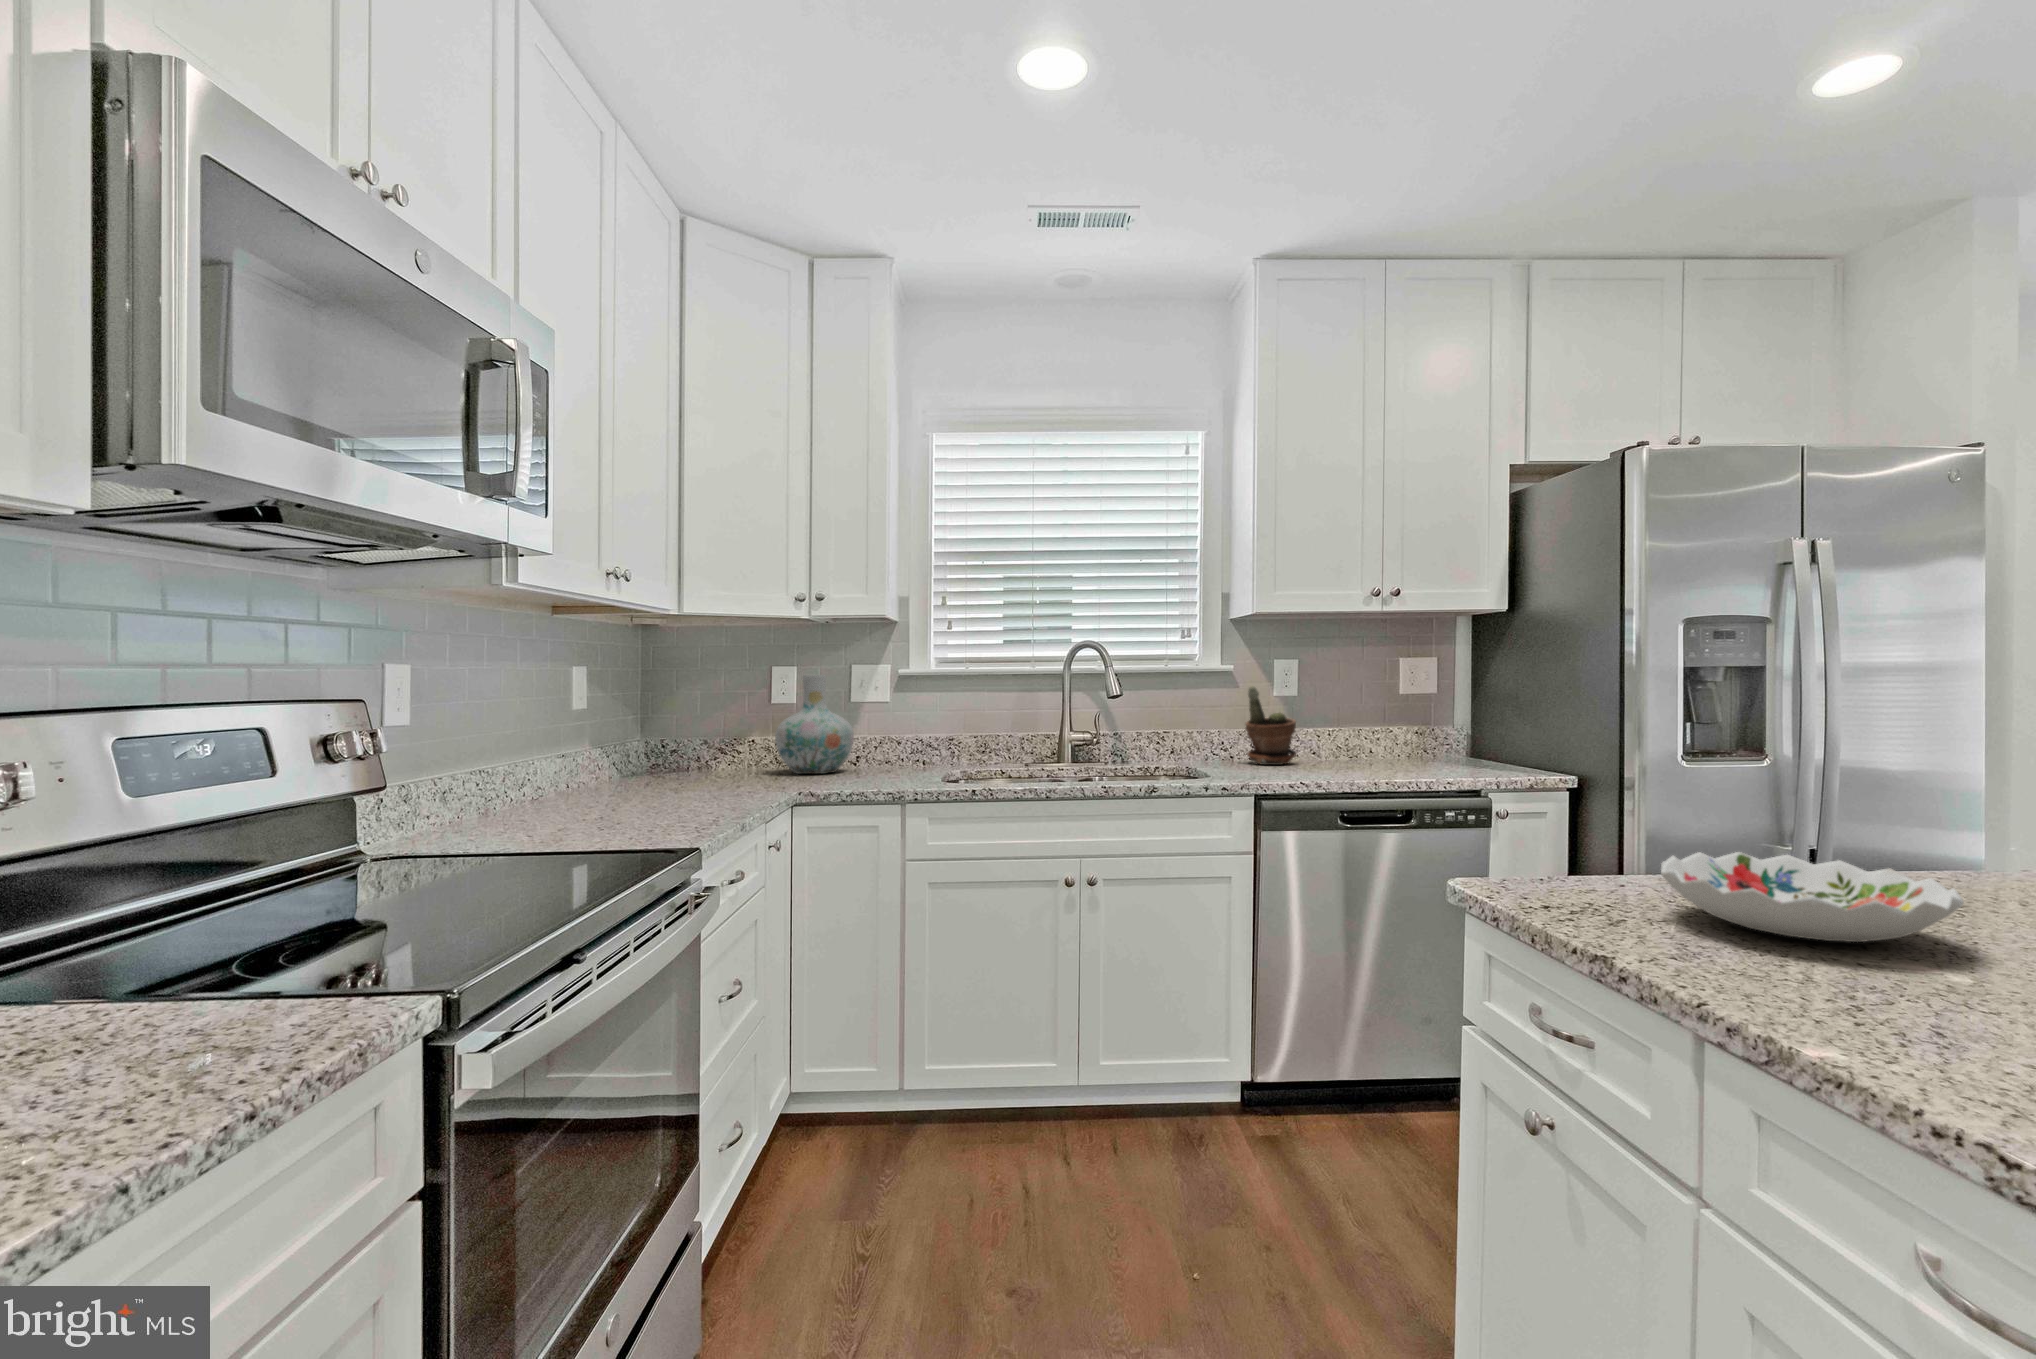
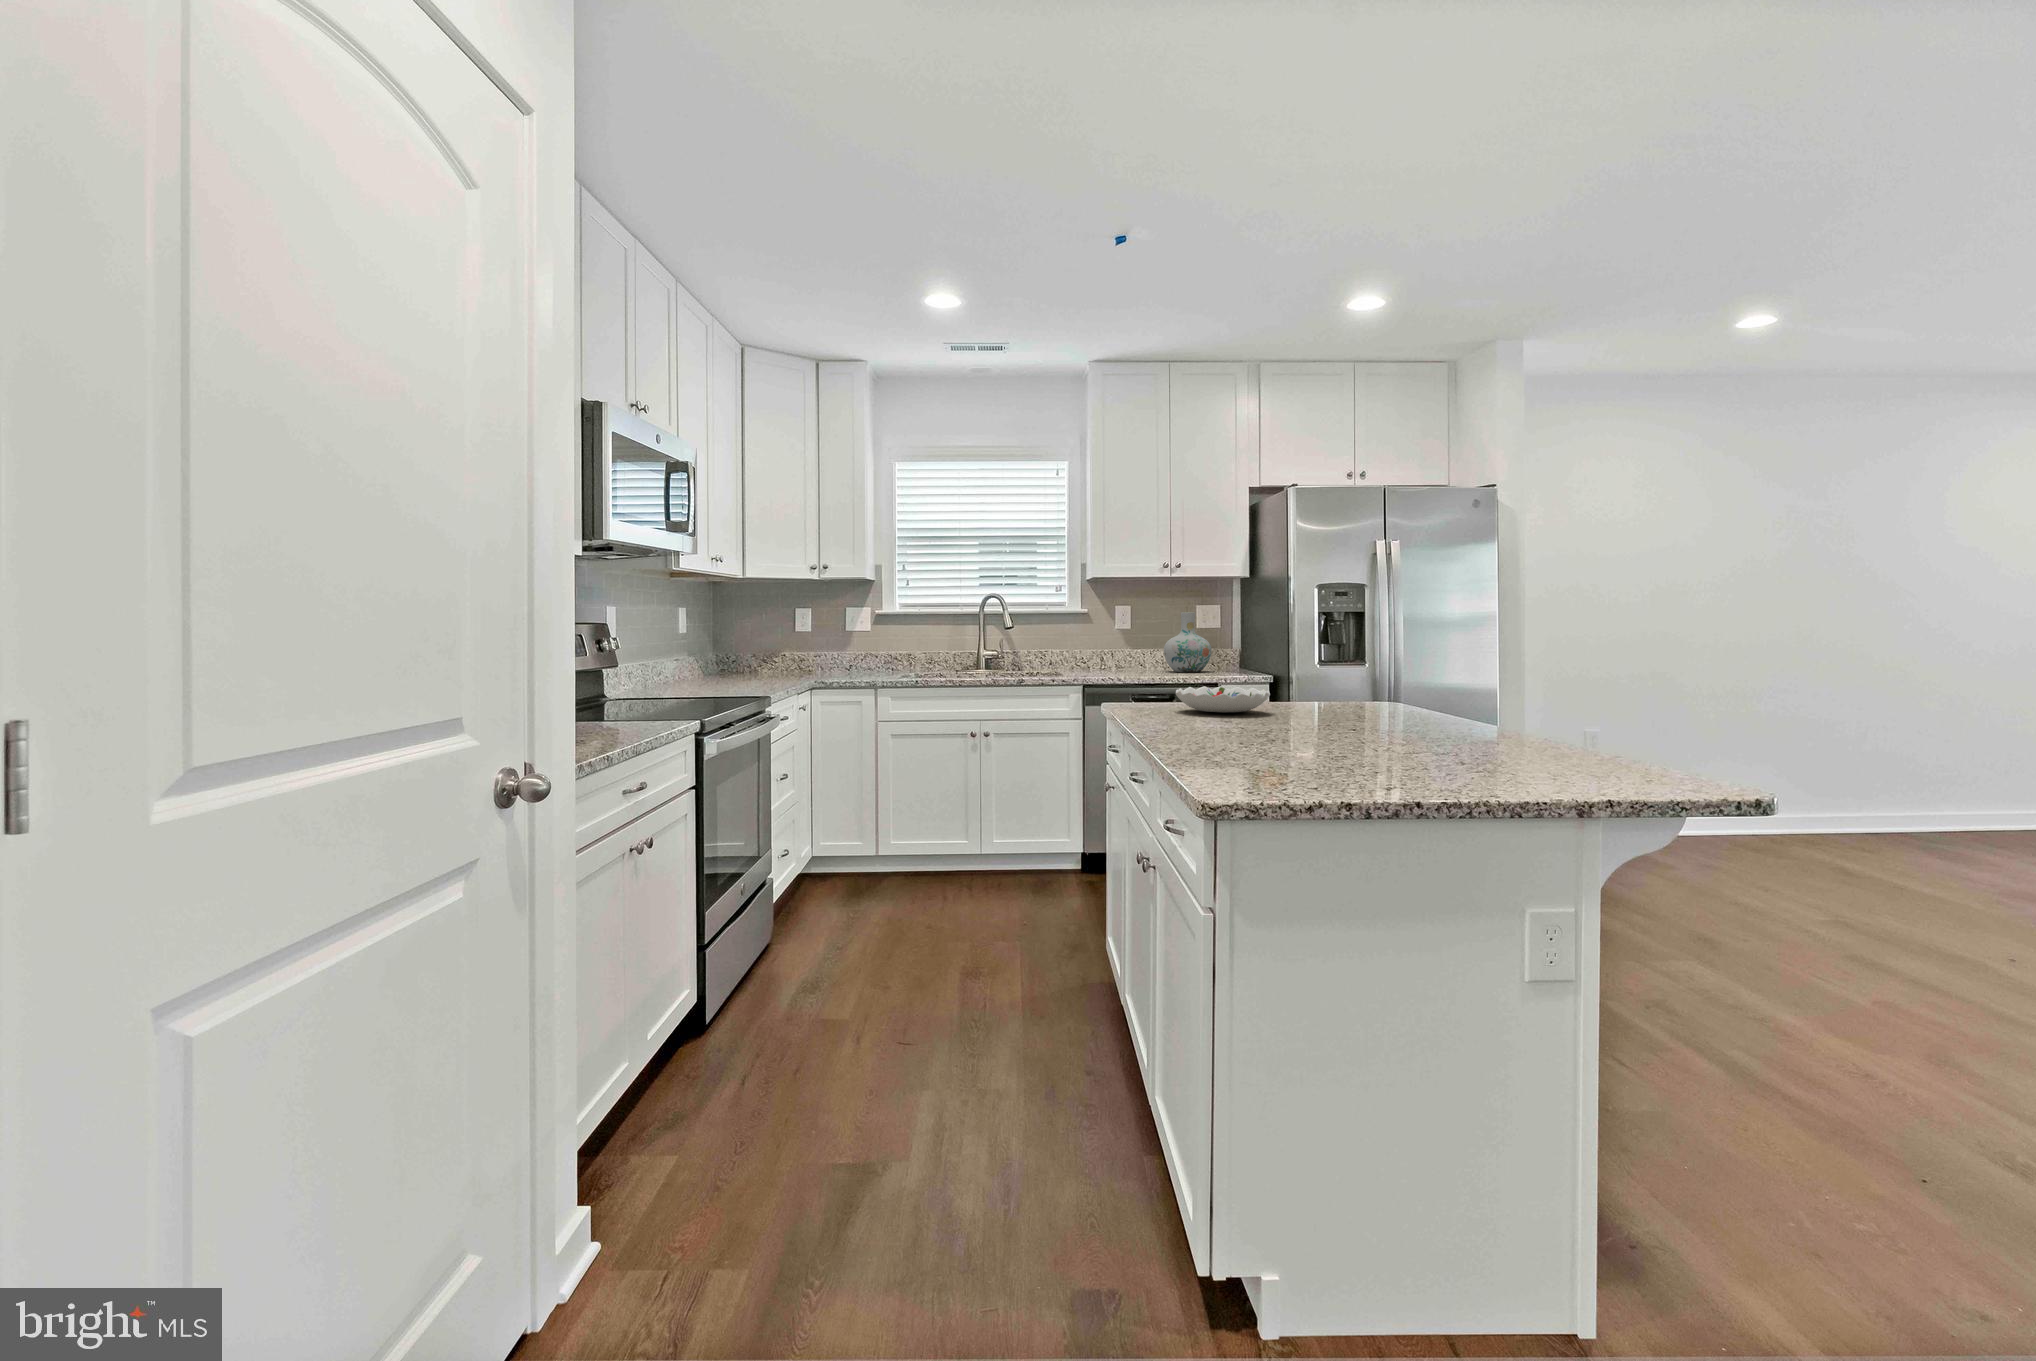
vase: present [775,675,854,774] -> present [1164,612,1212,672]
potted plant: present [1246,686,1296,765] -> none [1095,623,1126,673]

